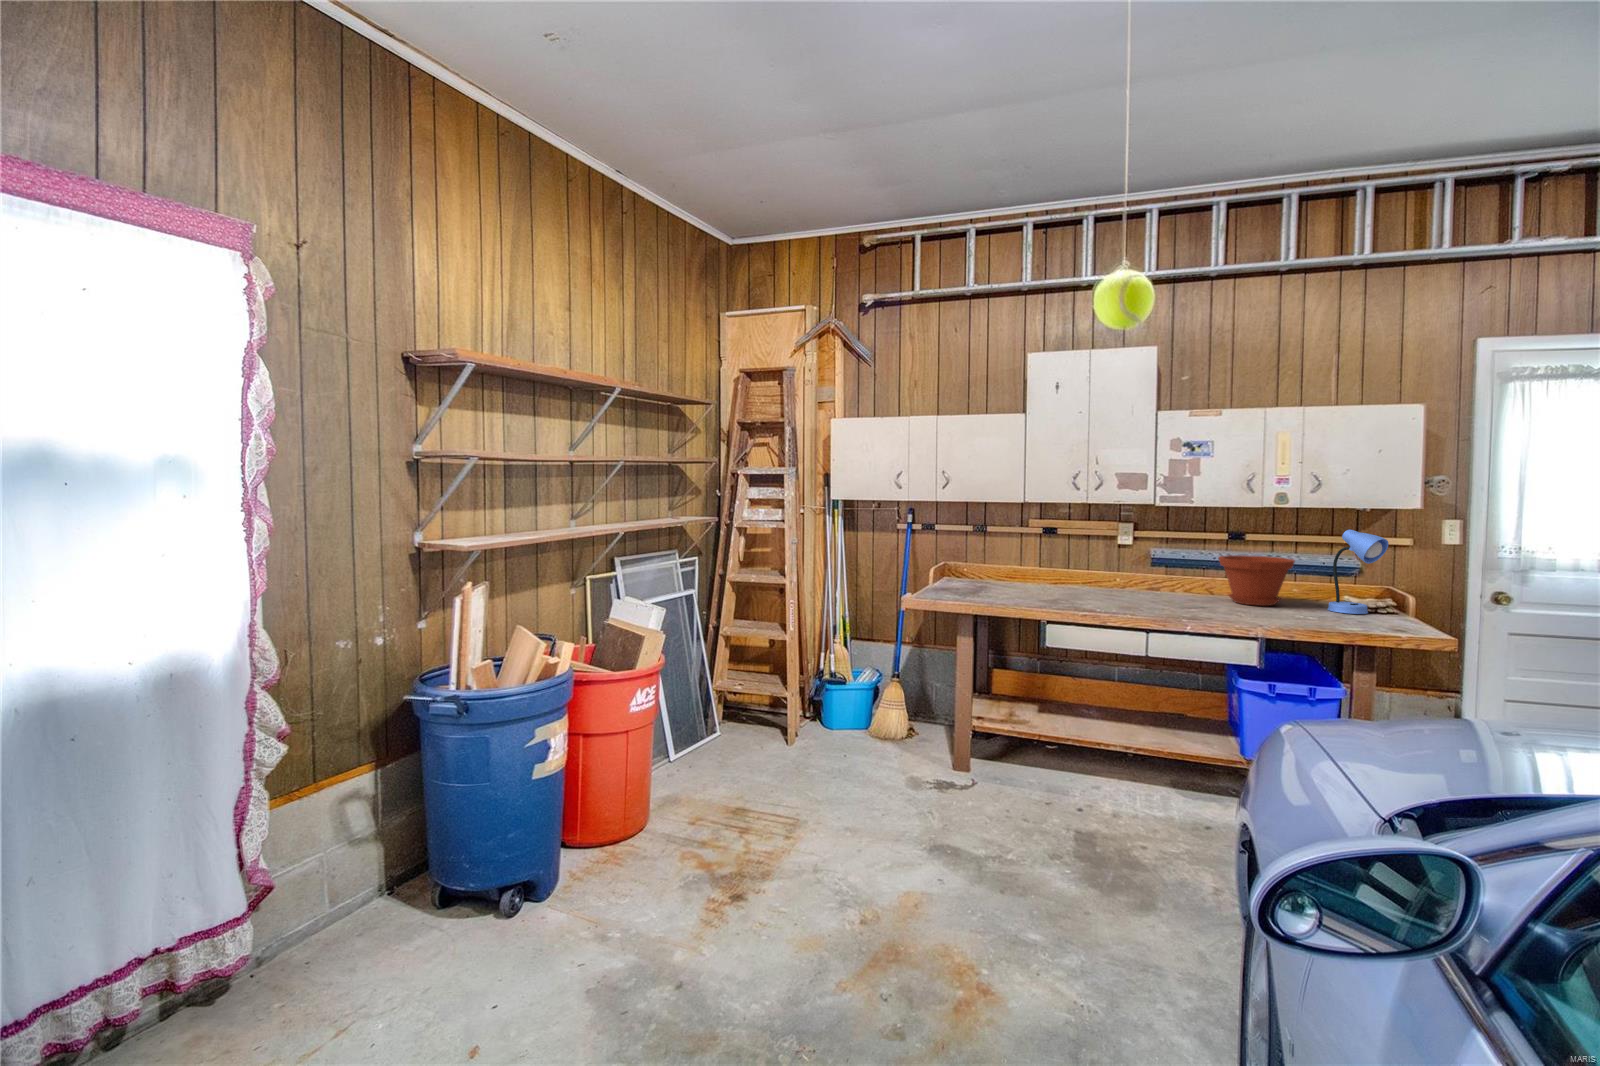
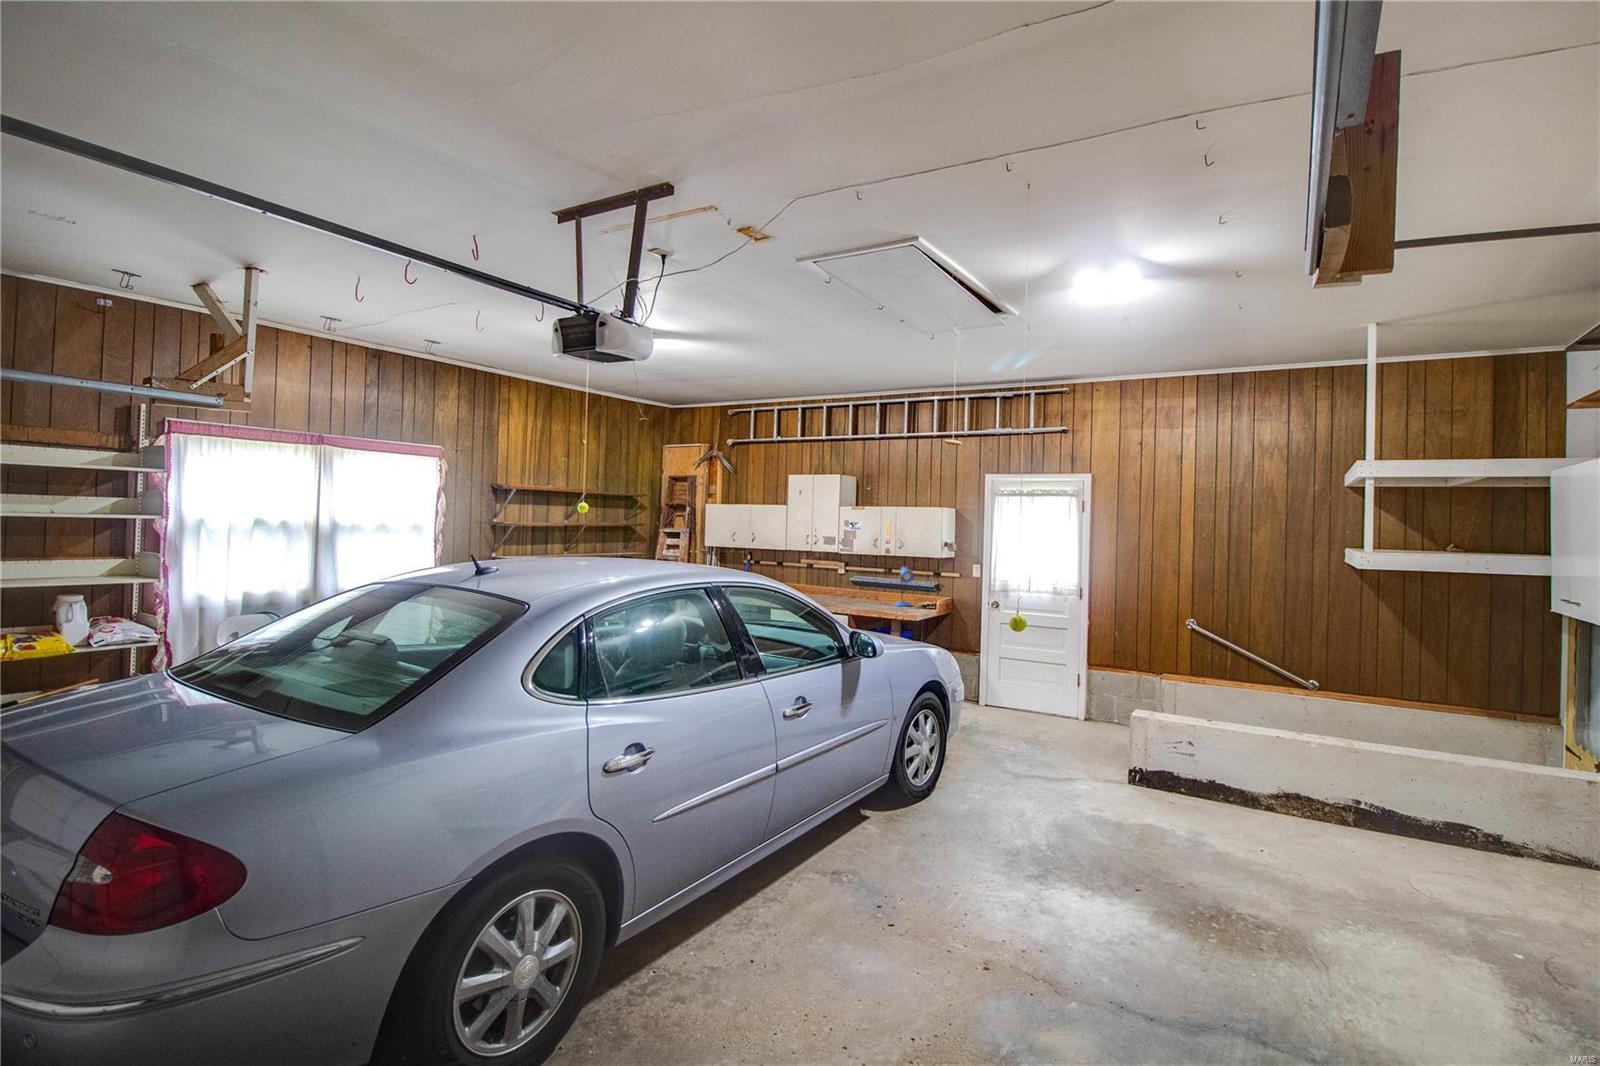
plant pot: present [1219,555,1295,606] -> none [856,579,888,602]

